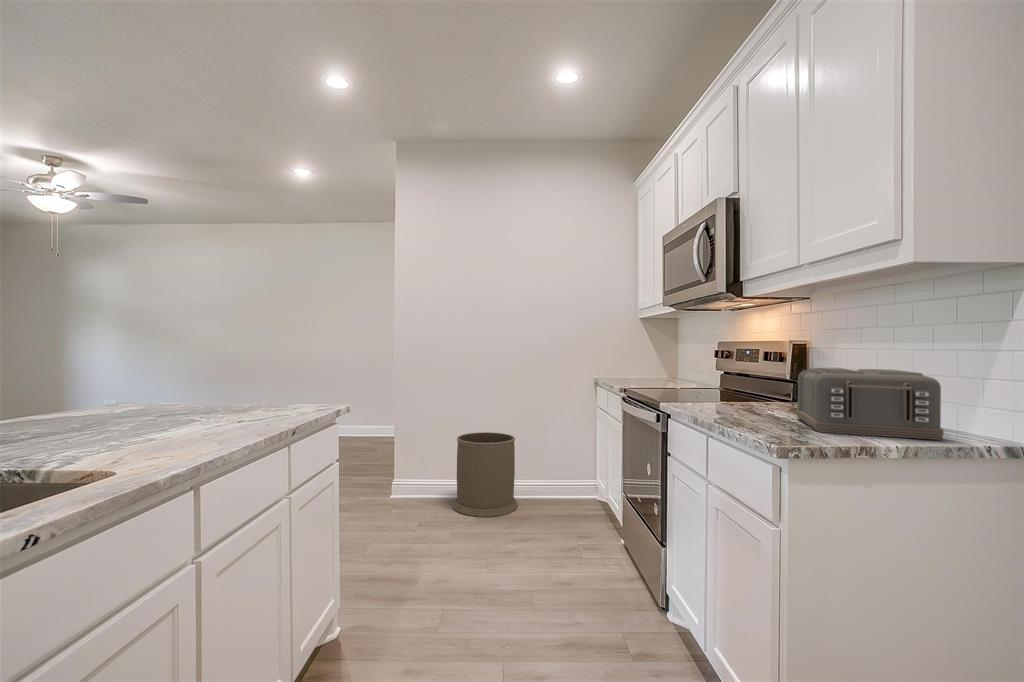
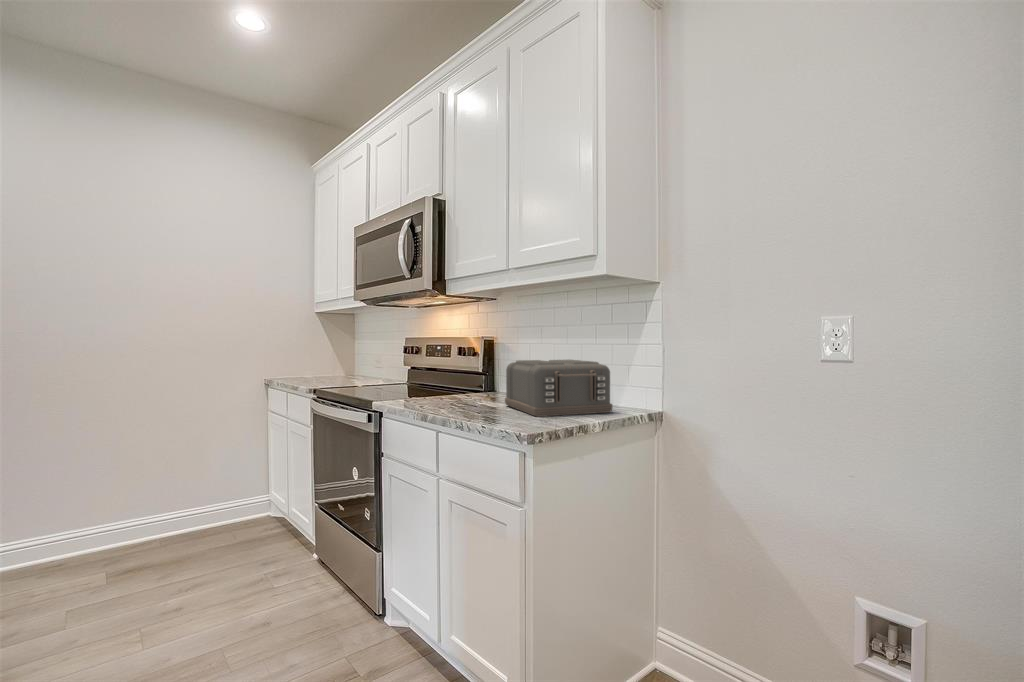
trash can: present [453,432,518,517] -> none [44,462,160,588]

